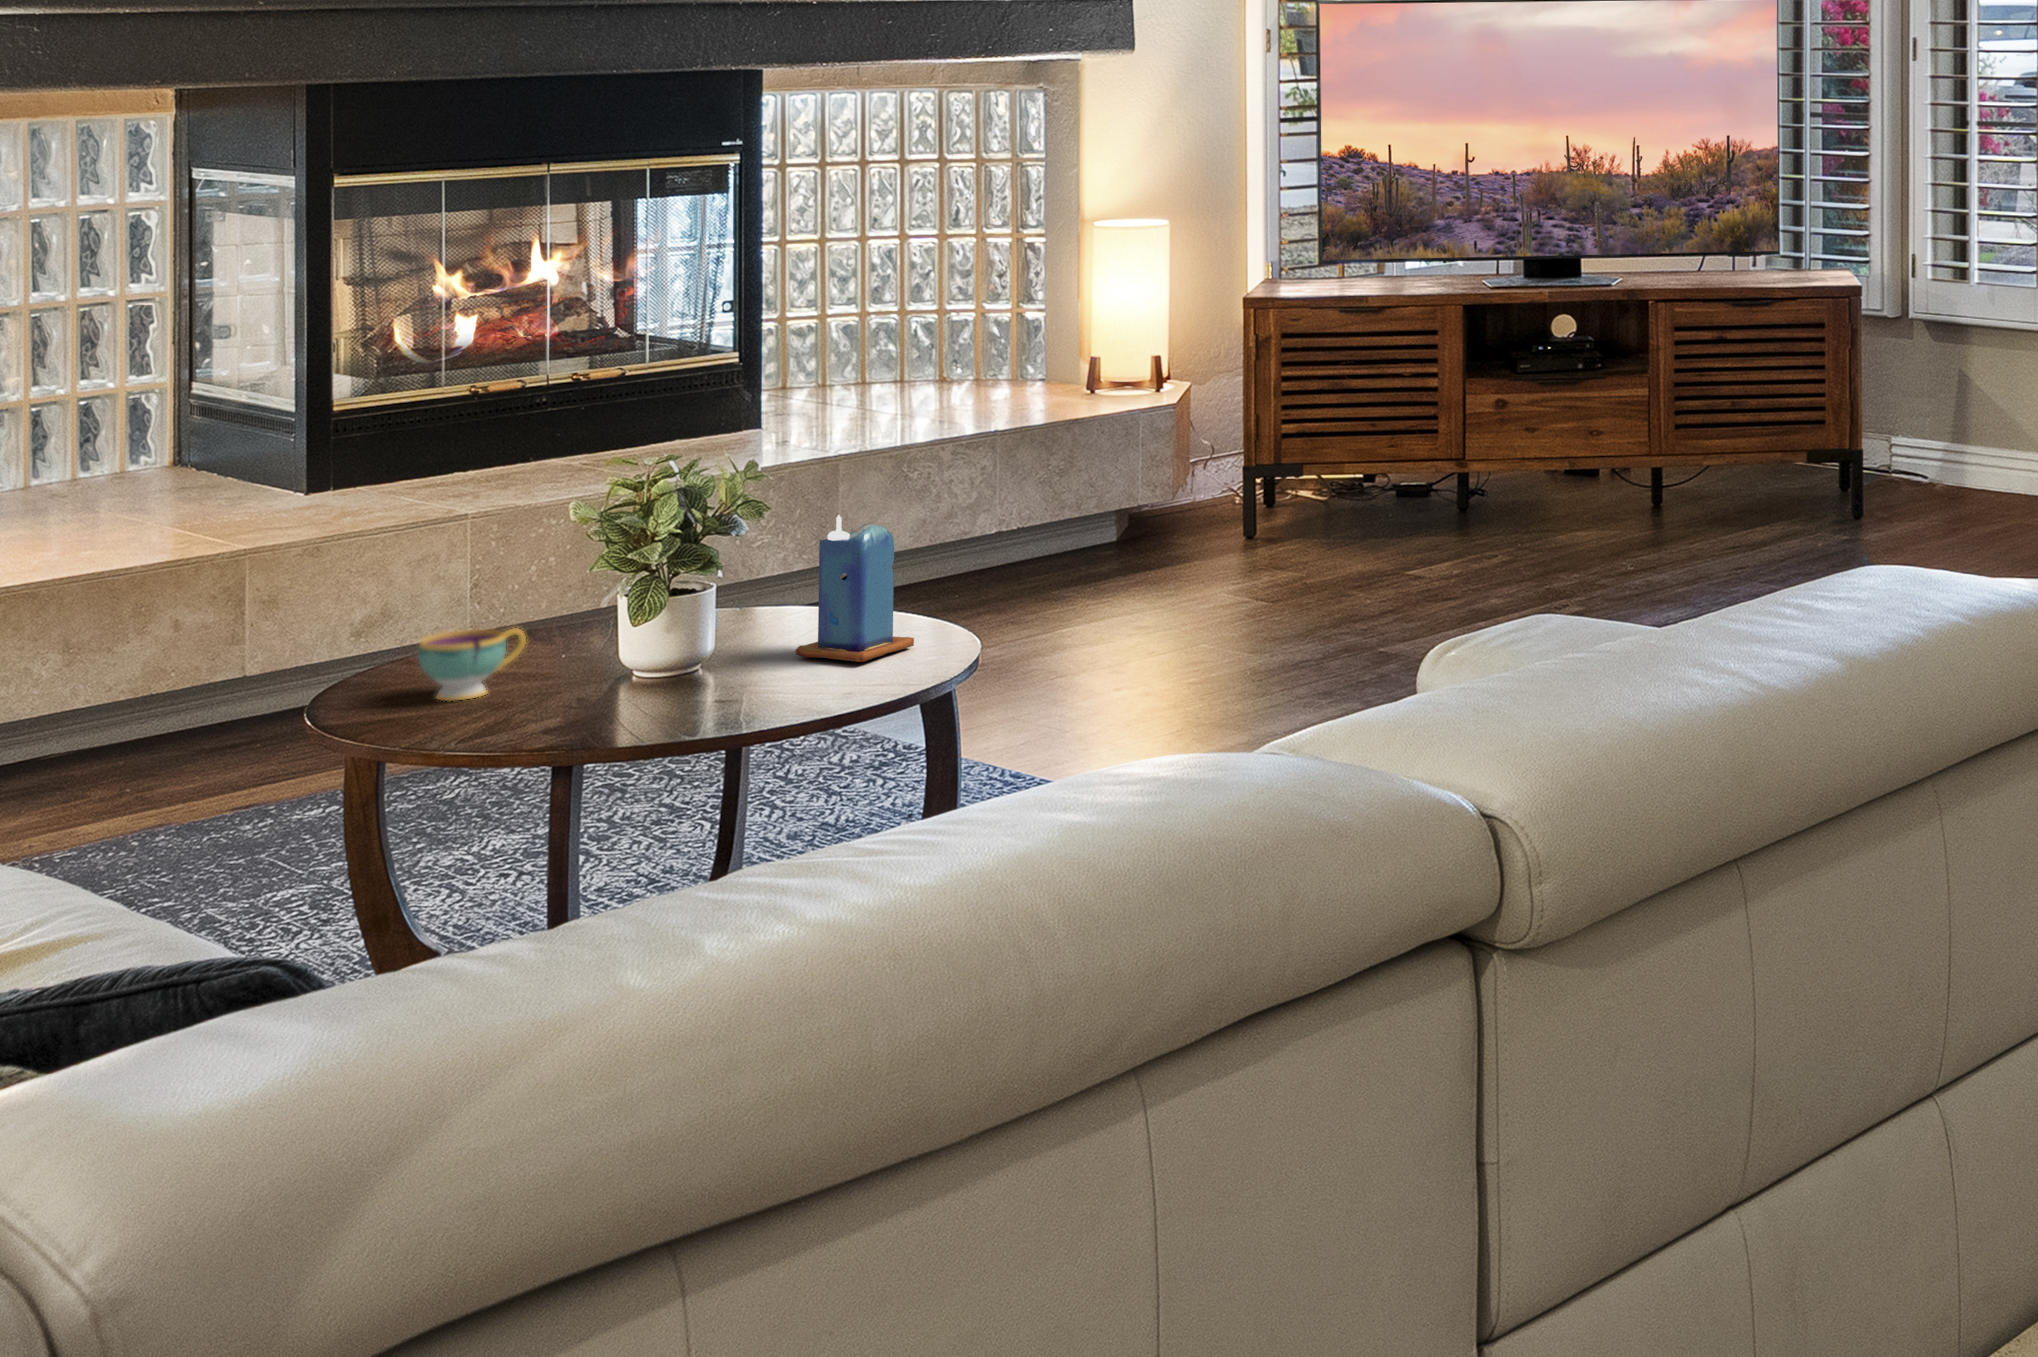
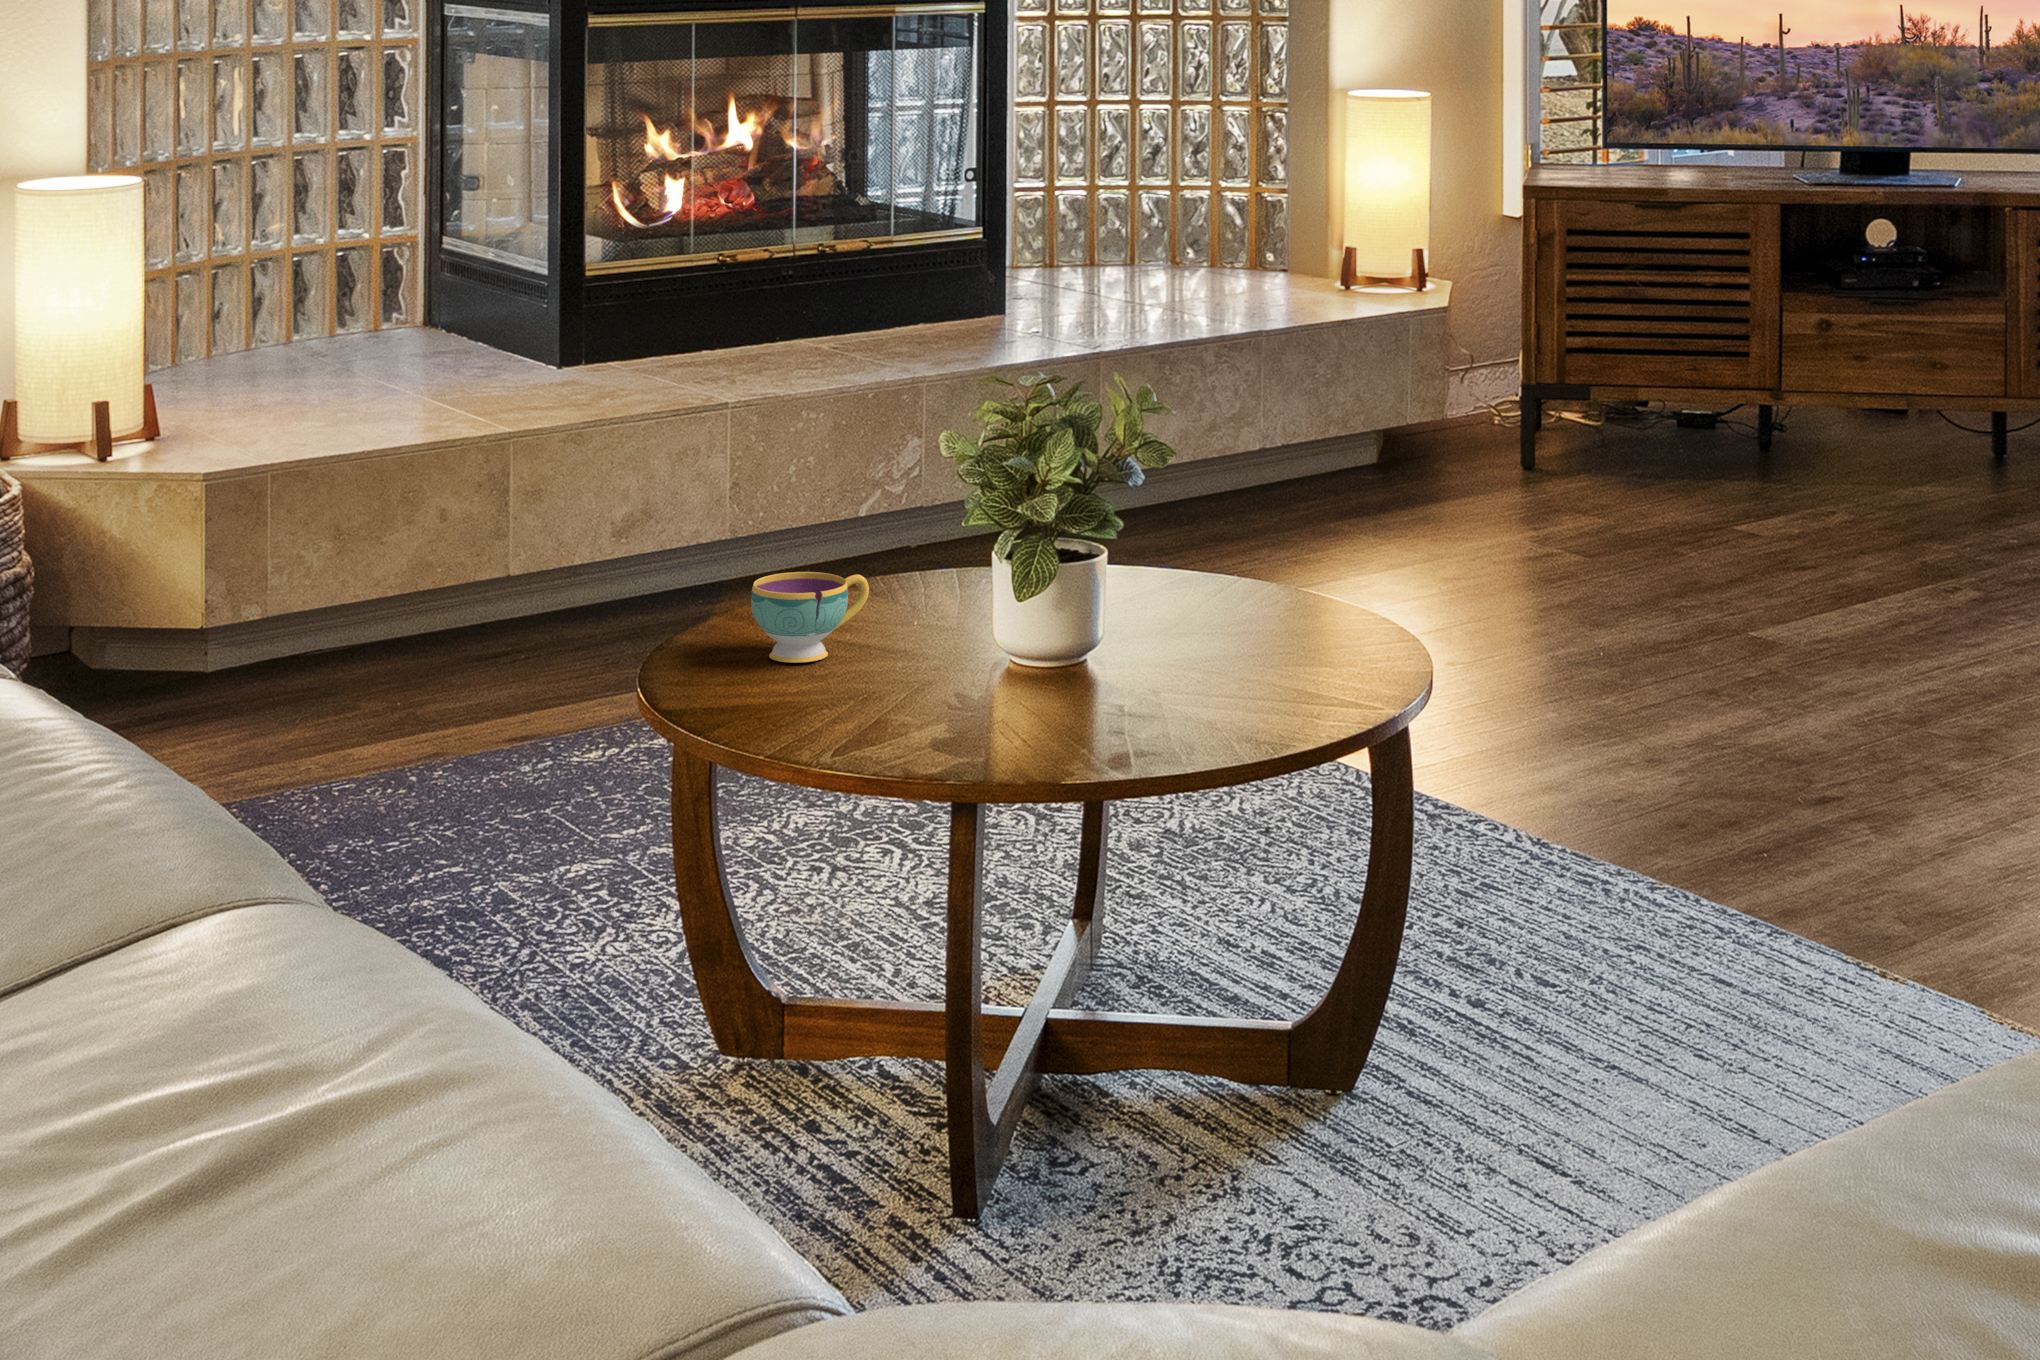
candle: present [796,515,914,662] -> none [1176,453,1314,648]

